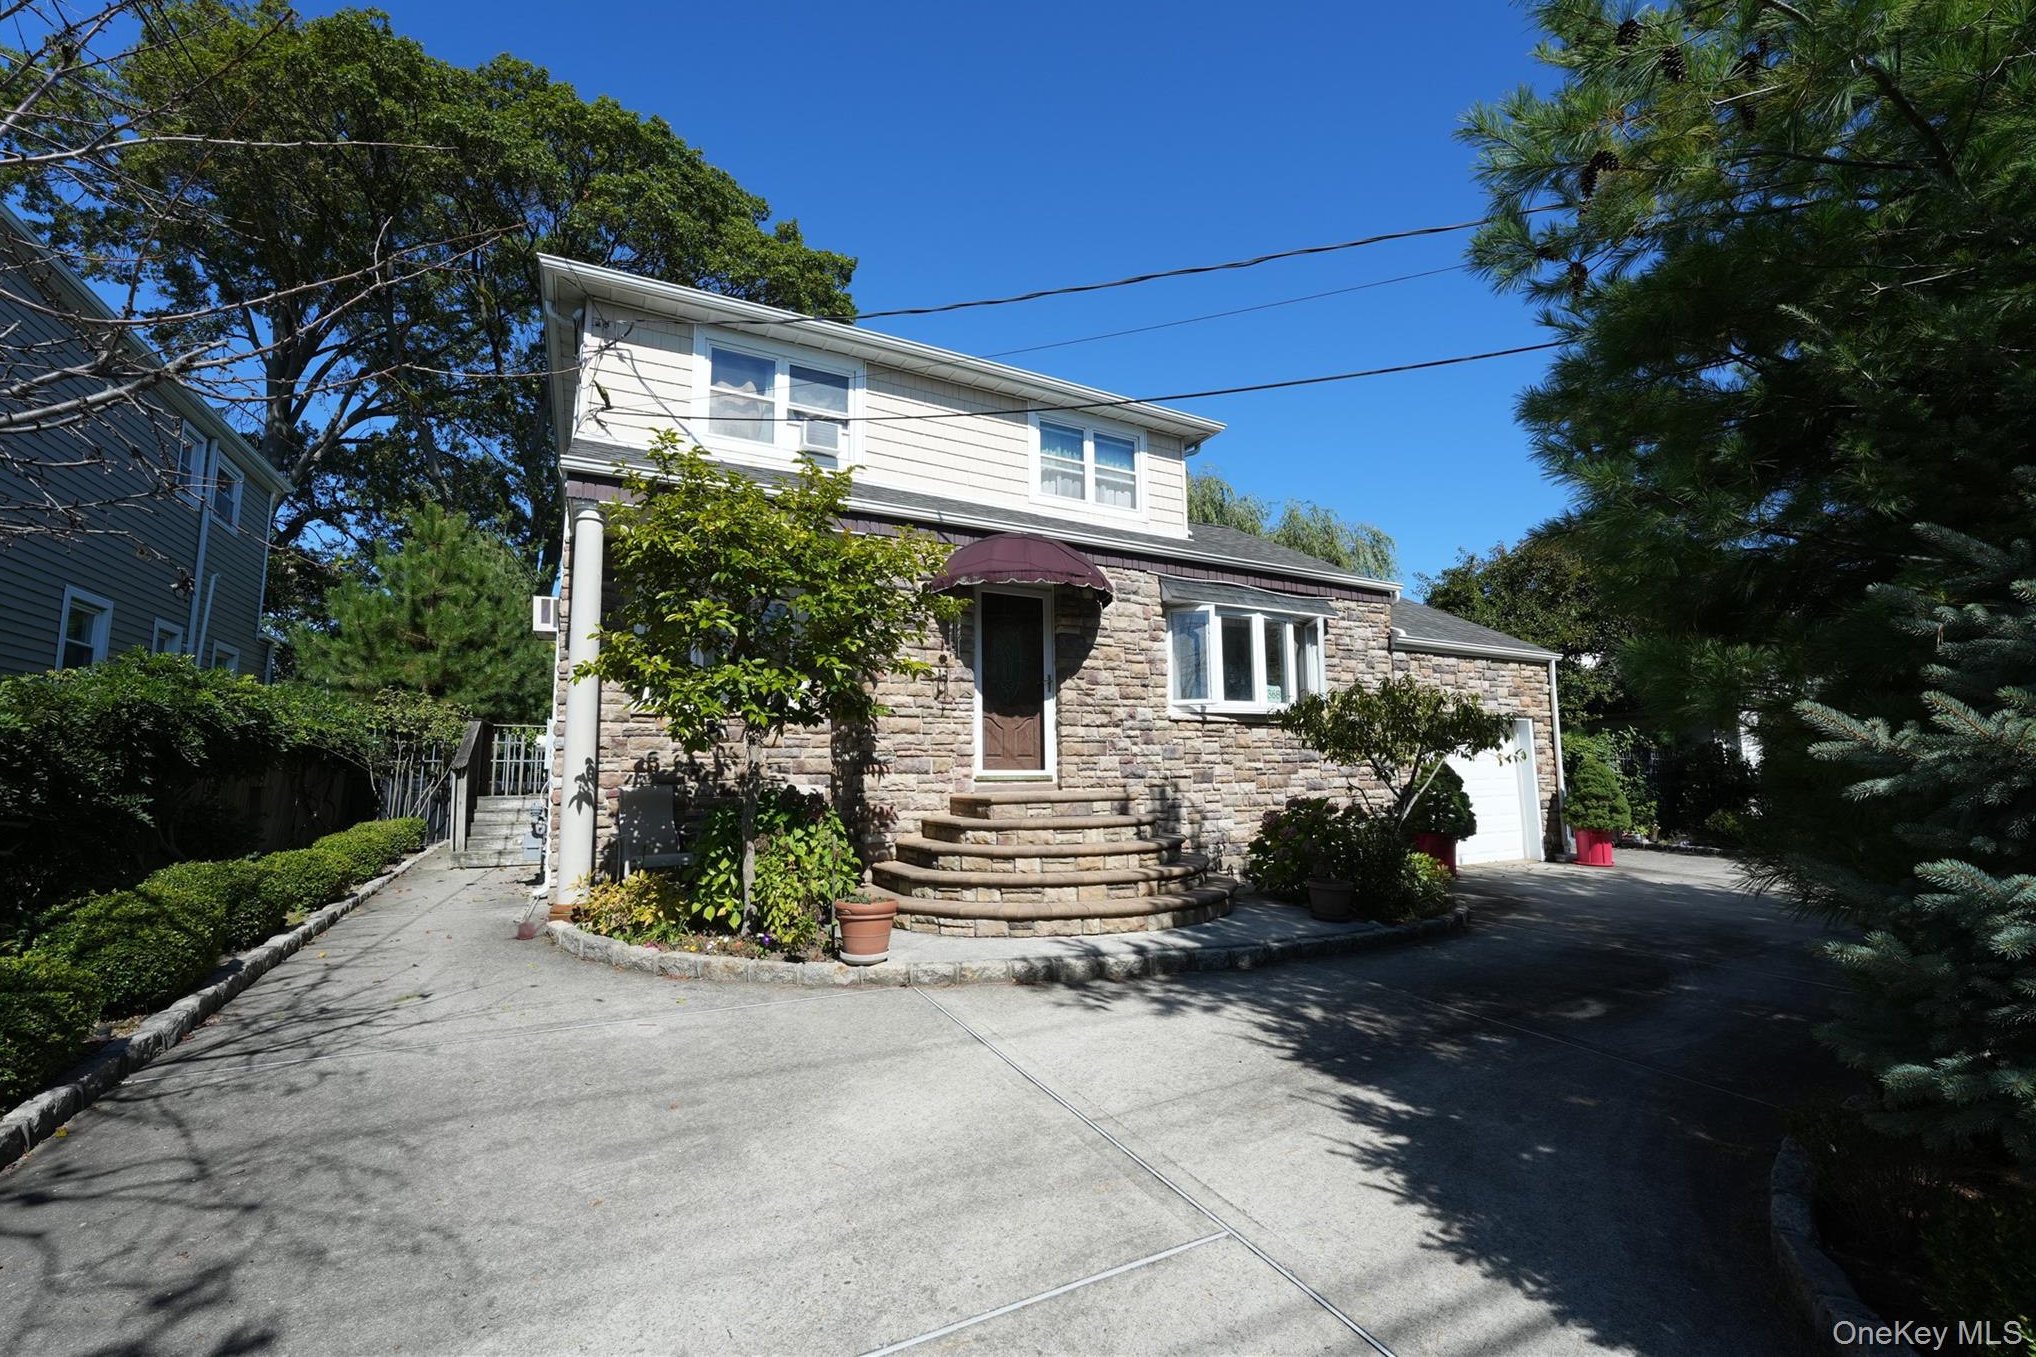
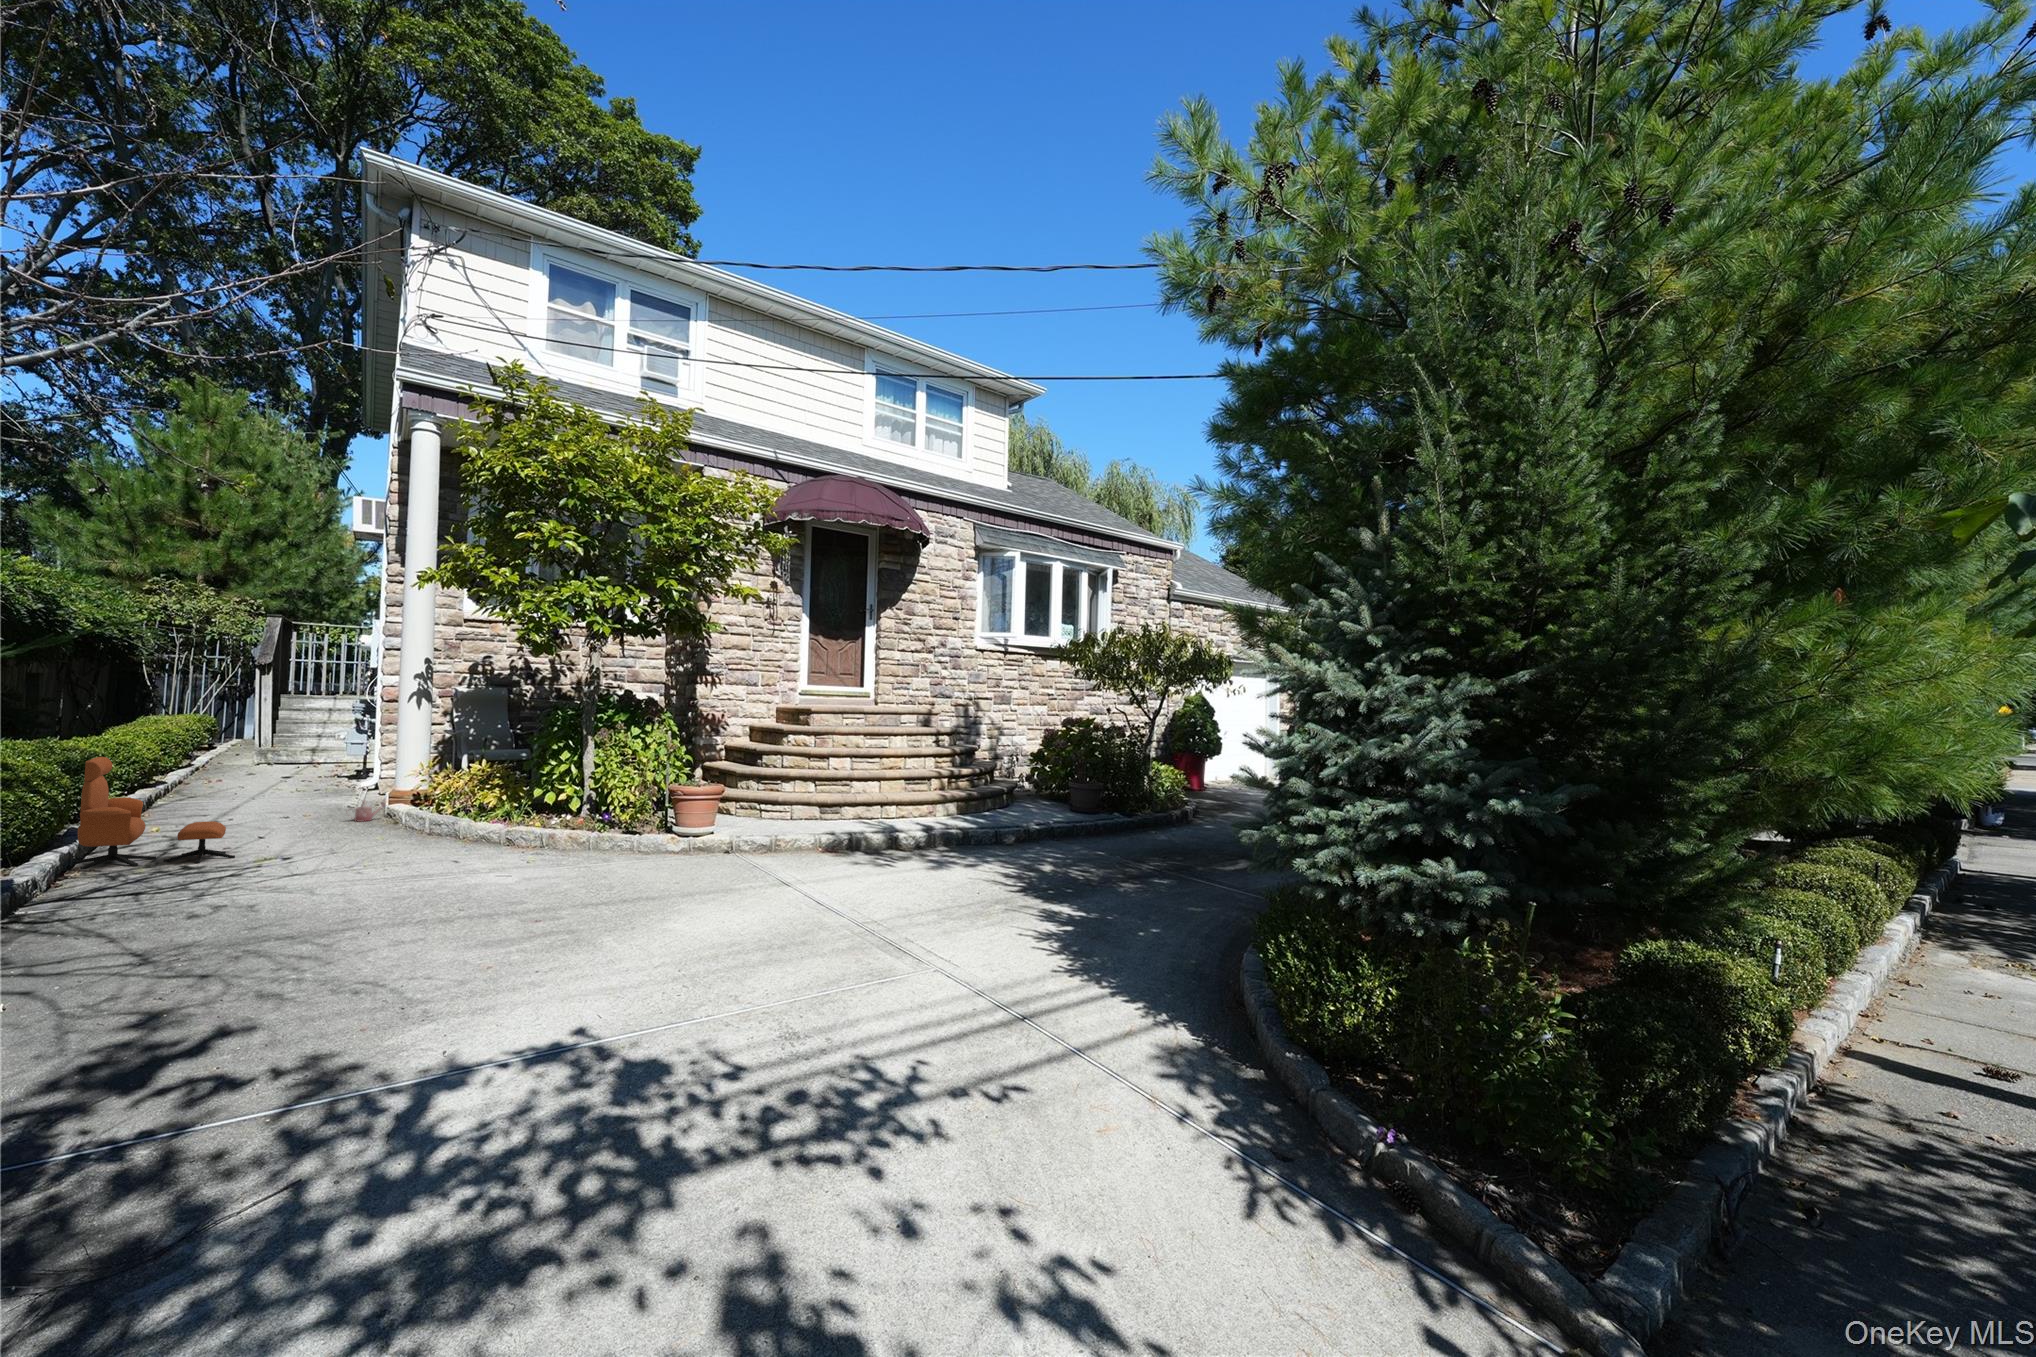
lounge chair: none [211,884,377,1014] -> present [74,757,235,870]

